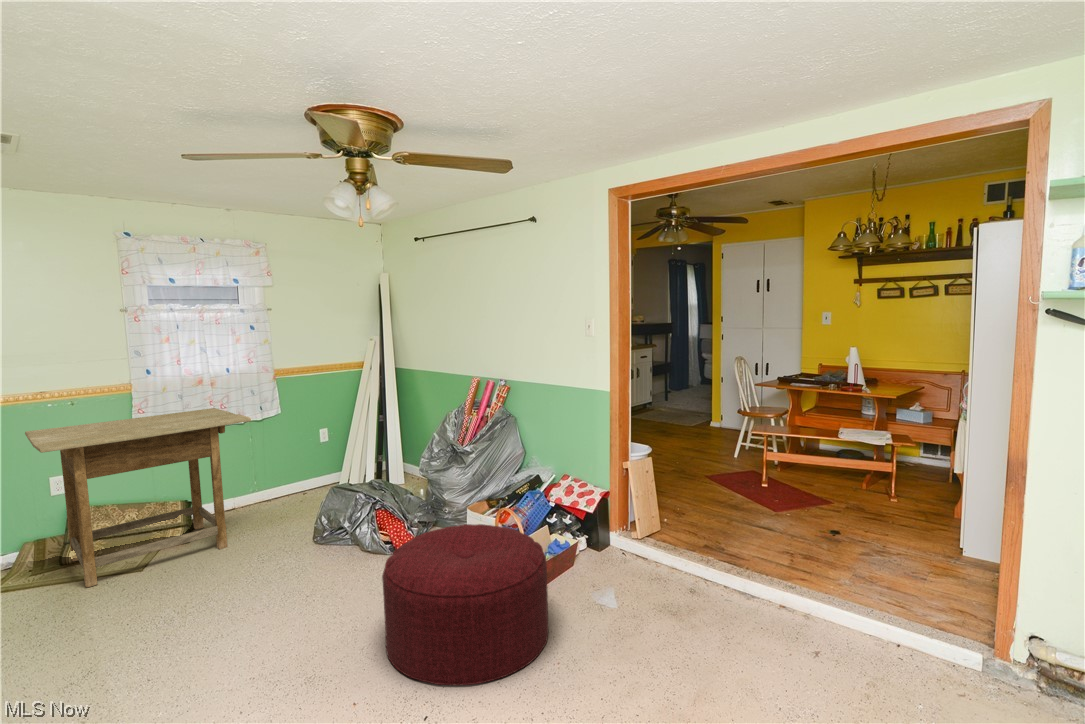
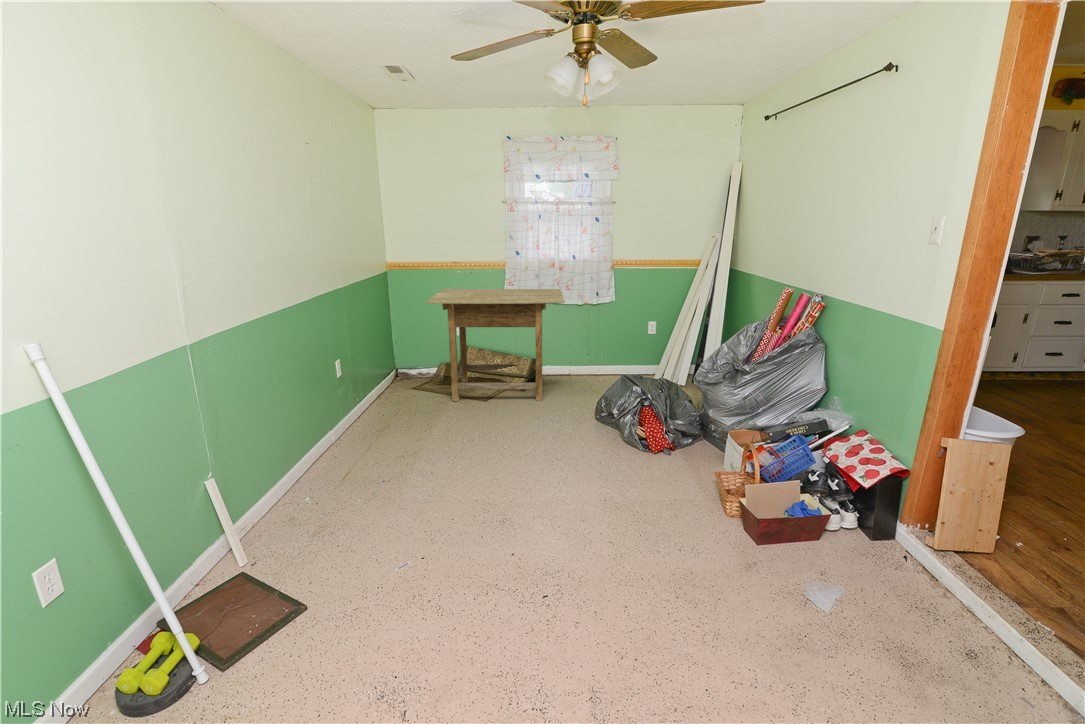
ottoman: present [382,524,548,686] -> none [551,440,735,620]

